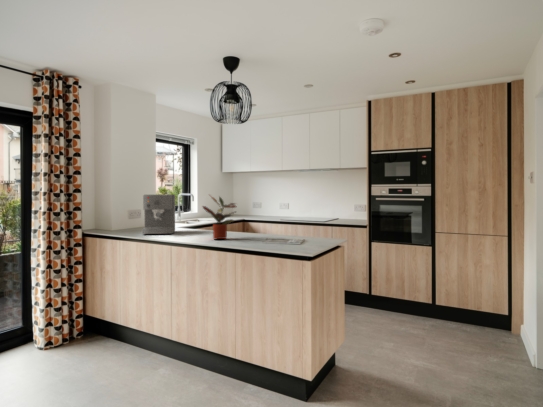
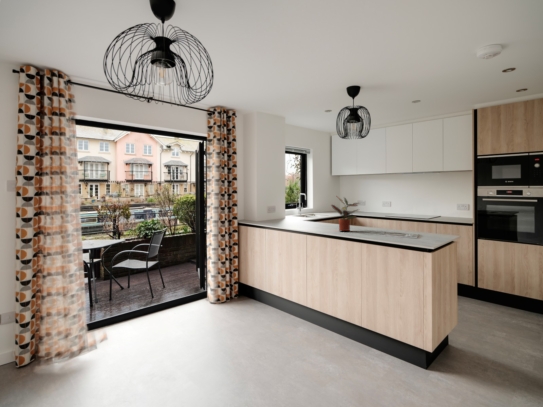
coffee maker: present [142,195,175,235] -> none [282,195,304,226]

